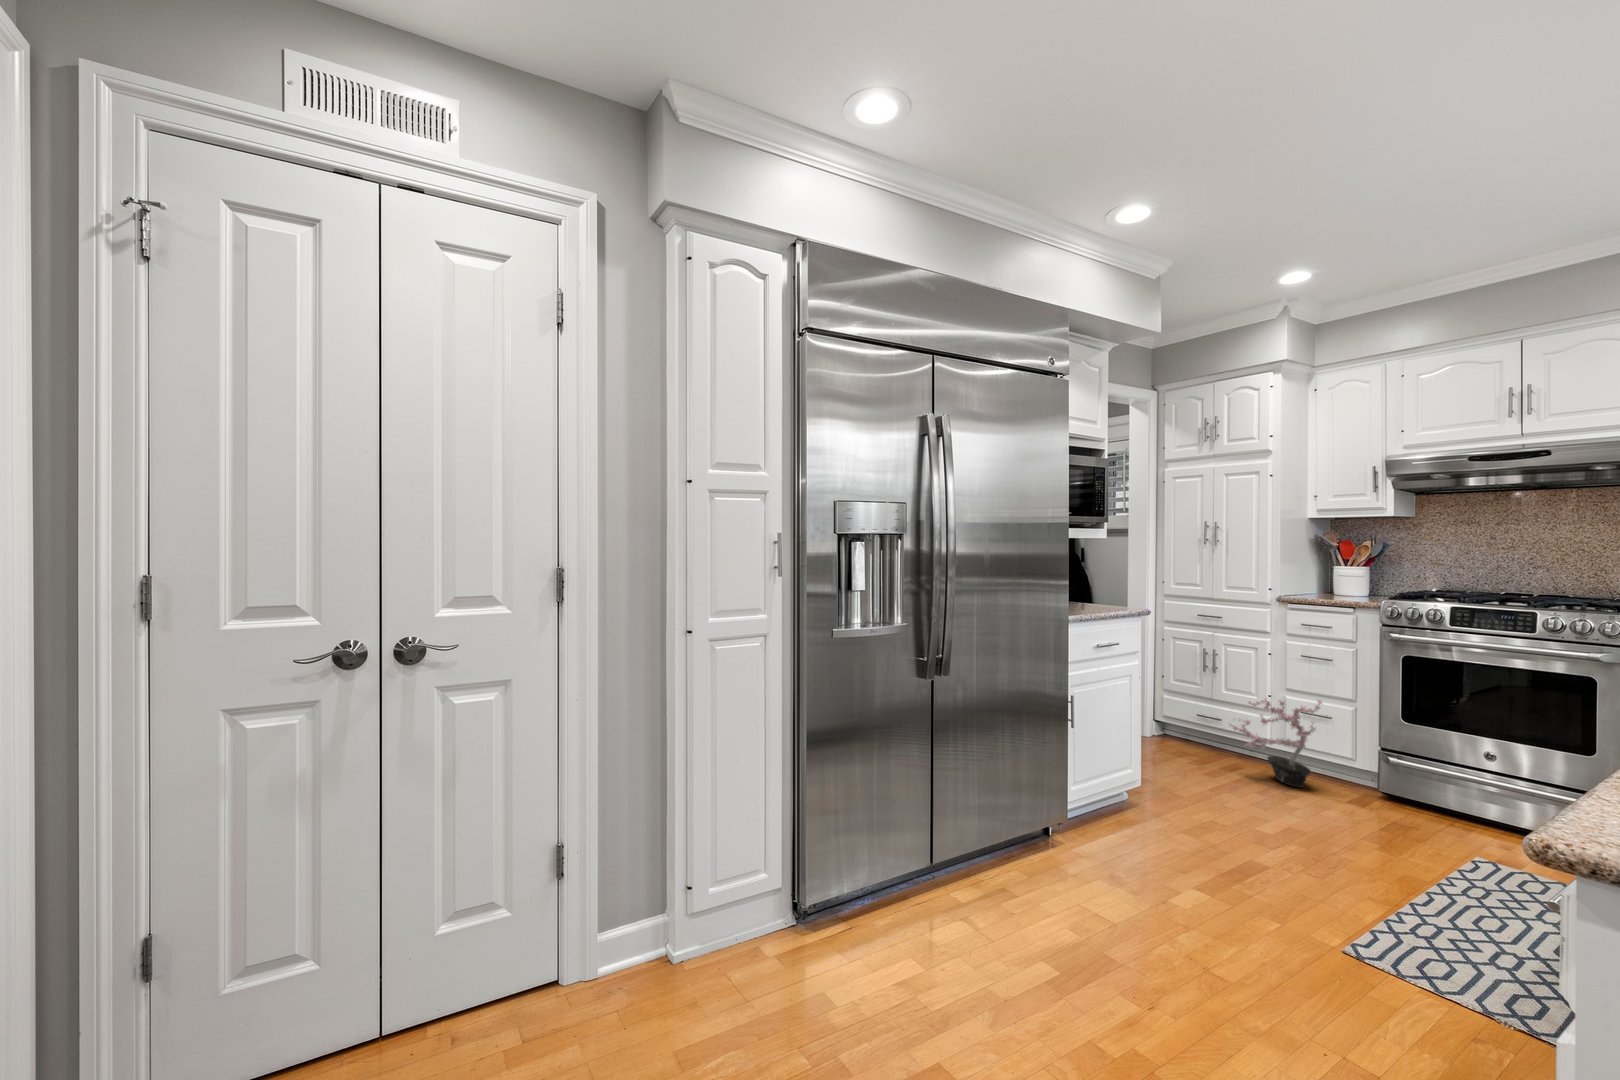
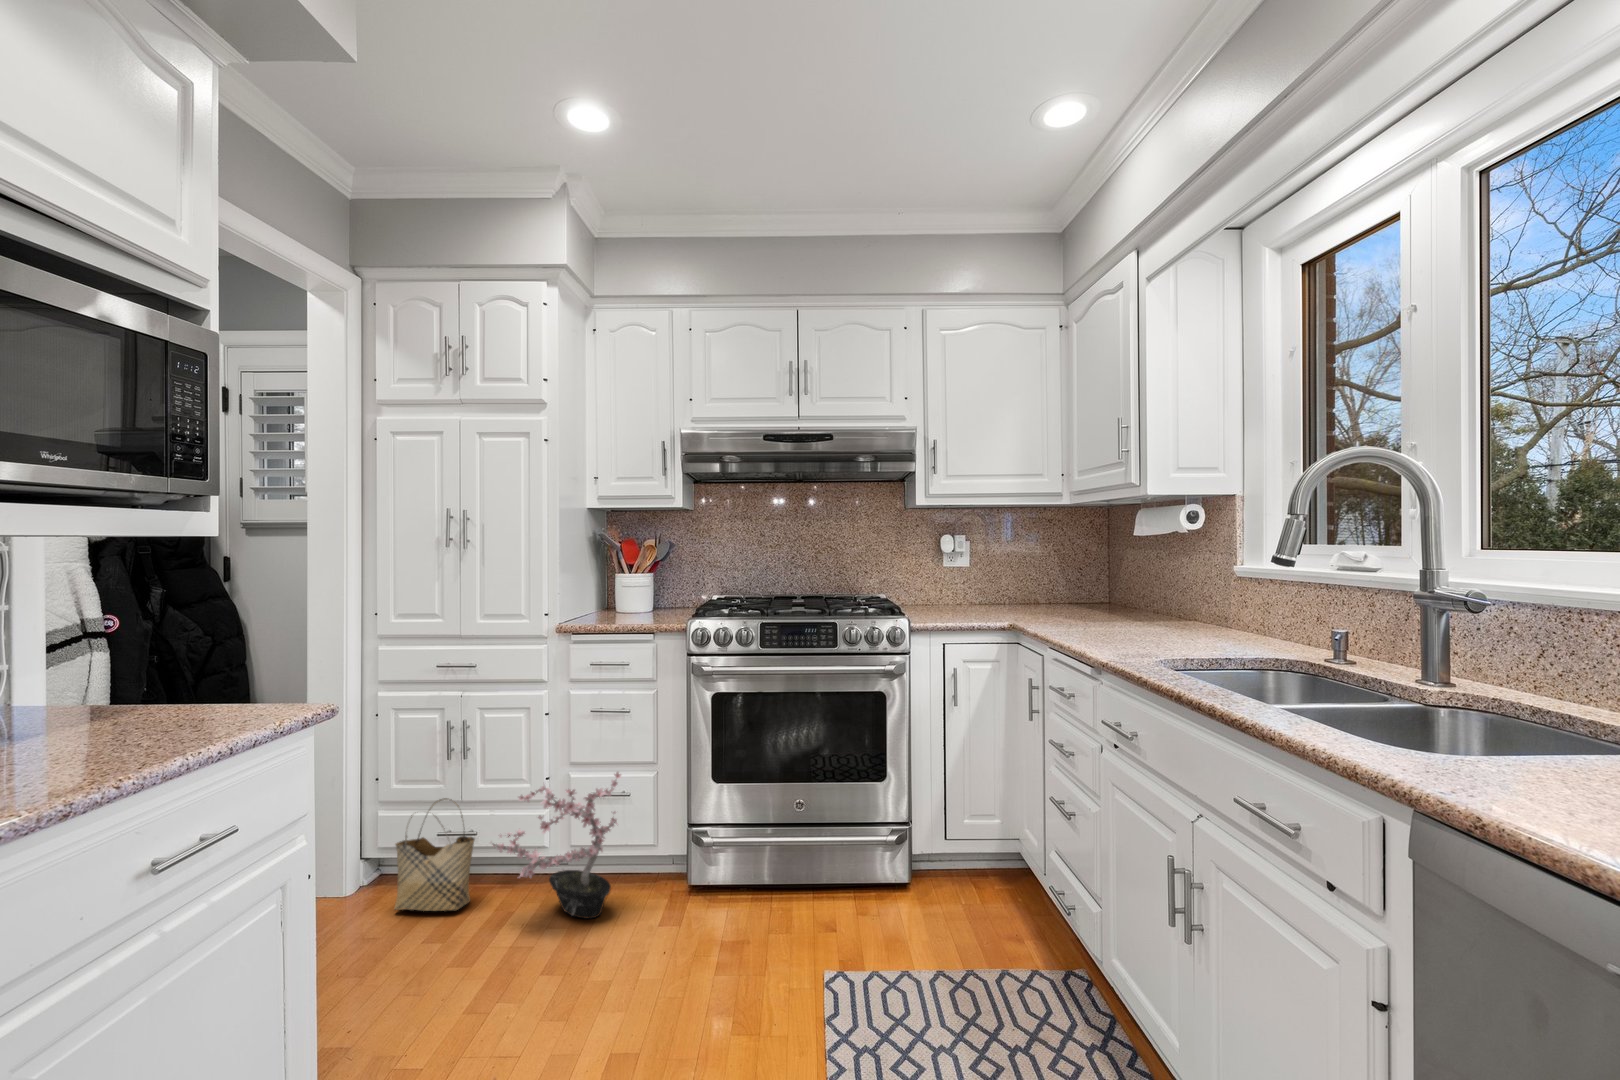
woven basket: none [1172,695,1220,760] -> present [394,798,475,911]

